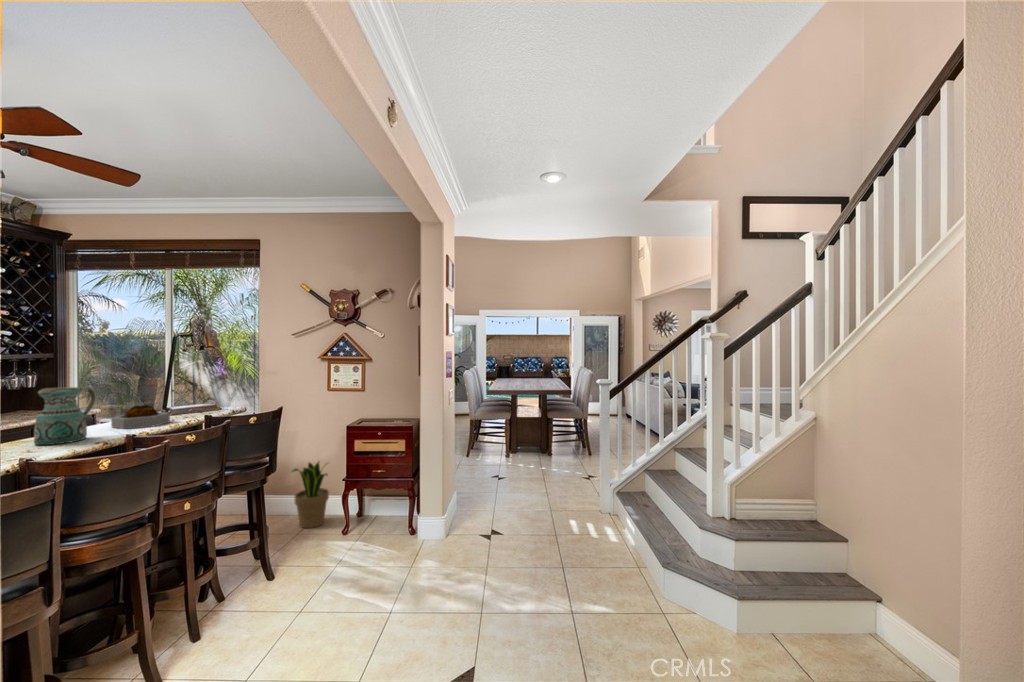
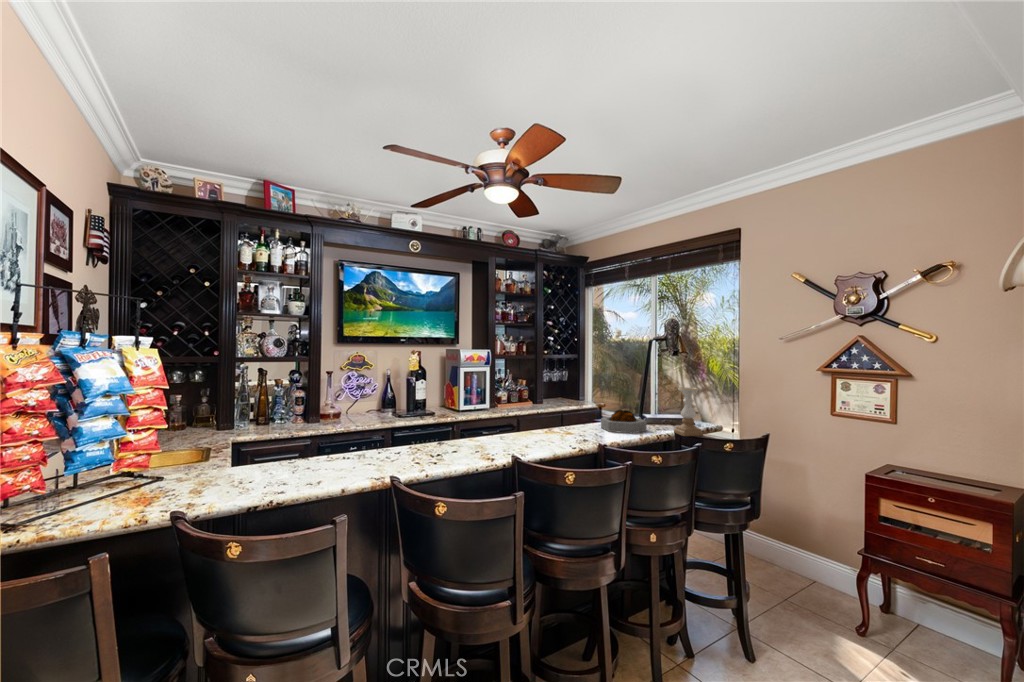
candle holder: none [200,378,229,420] -> present [674,387,703,436]
ceramic pitcher: present [34,385,96,445] -> none [546,386,588,438]
potted plant: present [292,461,329,528] -> none [778,509,836,603]

